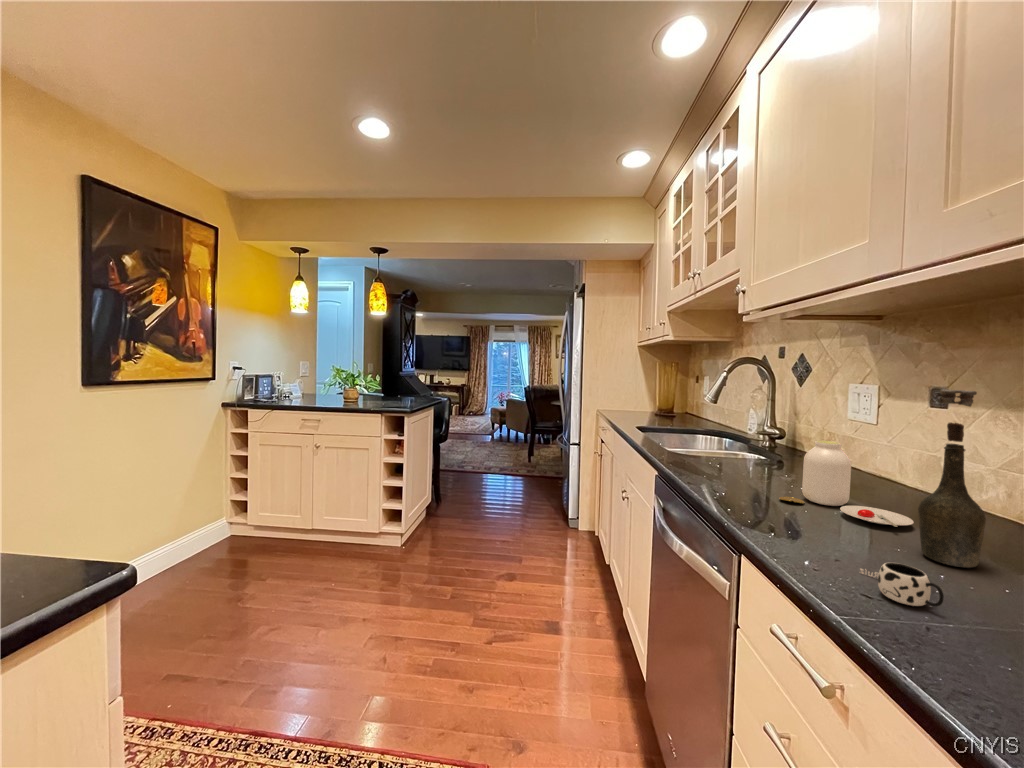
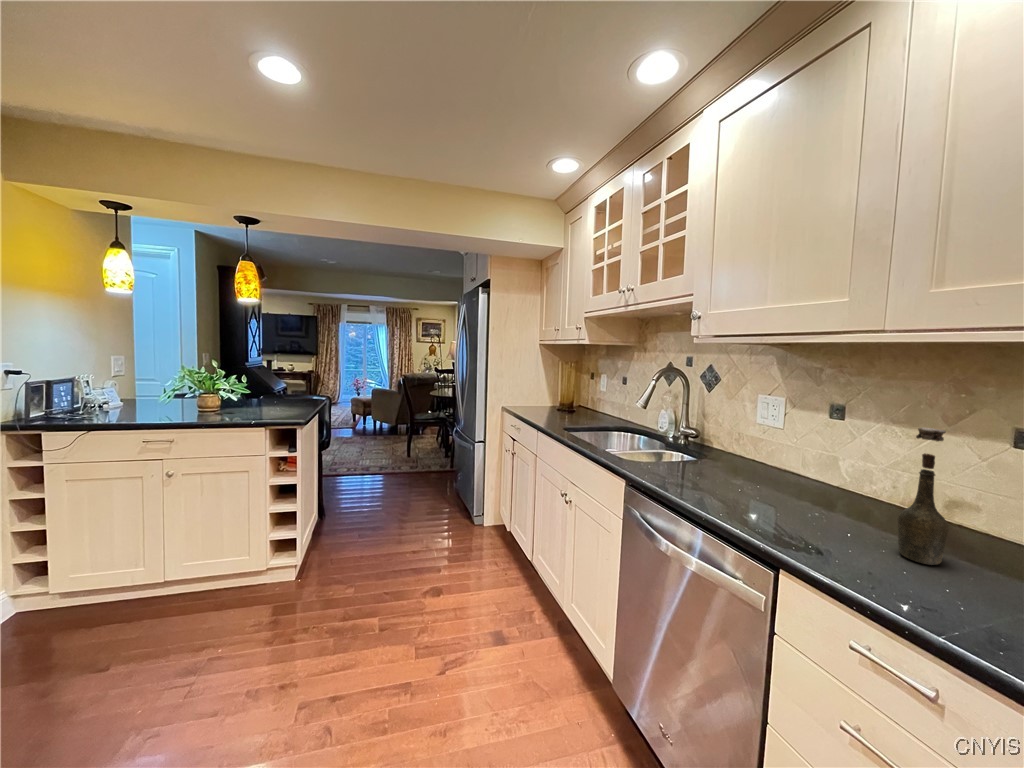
jar: present [779,441,914,527] -> none [758,456,868,530]
mug: present [860,563,944,607] -> none [893,580,983,616]

